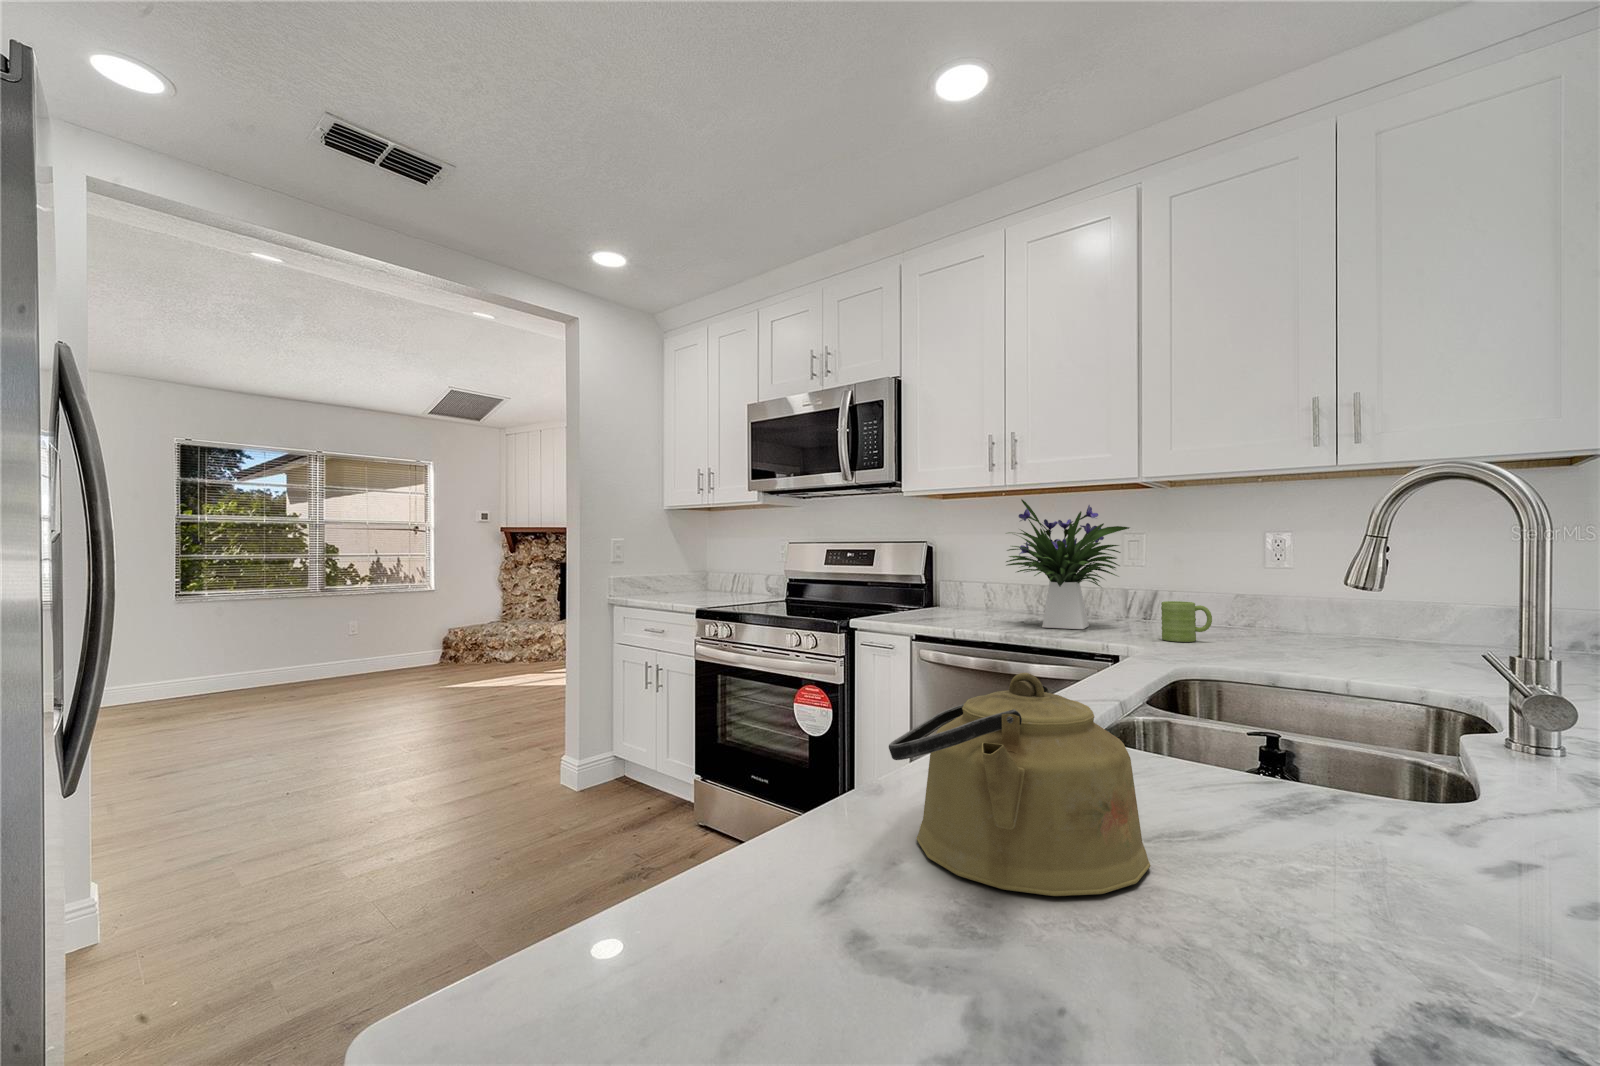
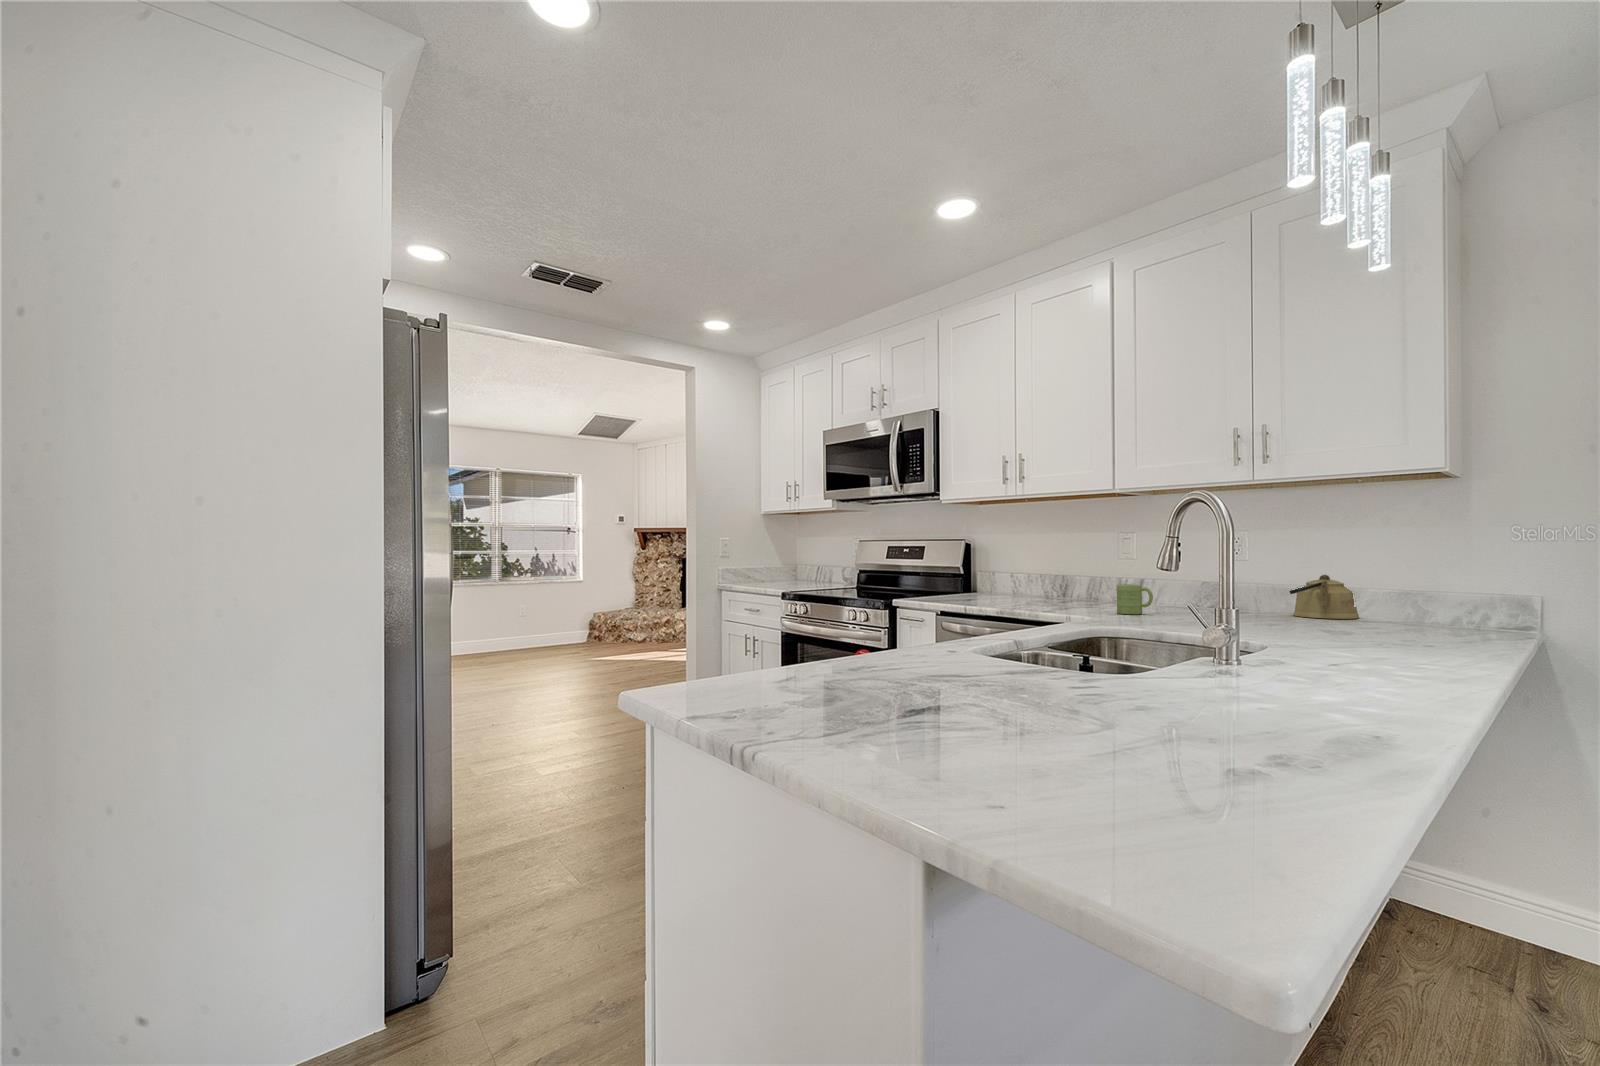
flower arrangement: present [1006,499,1129,629] -> none [1006,507,1106,607]
kettle: present [889,673,1151,896] -> present [1289,575,1359,619]

